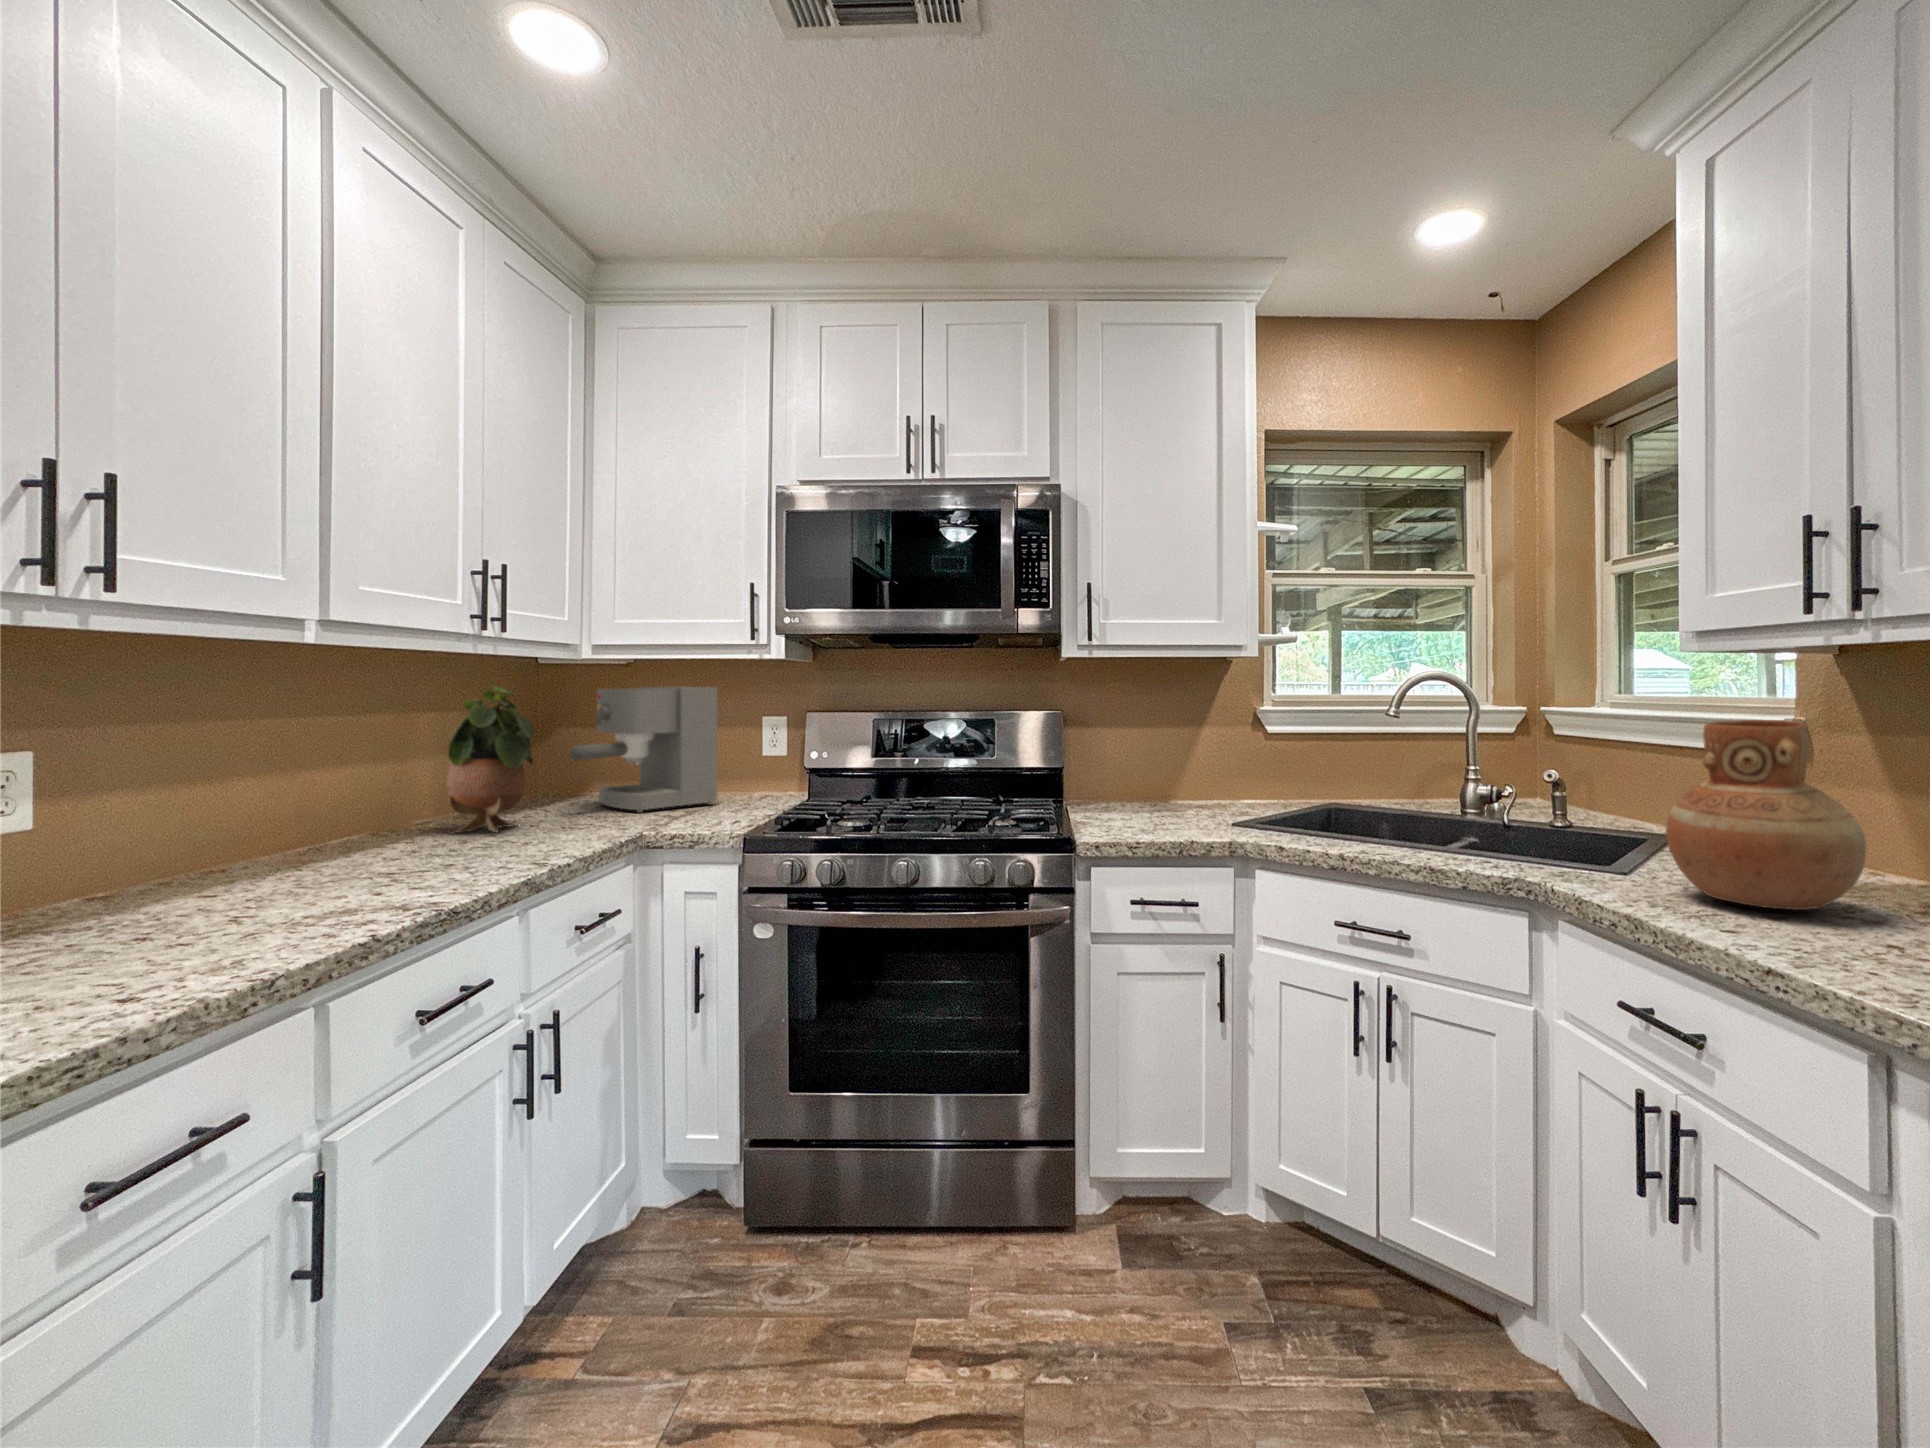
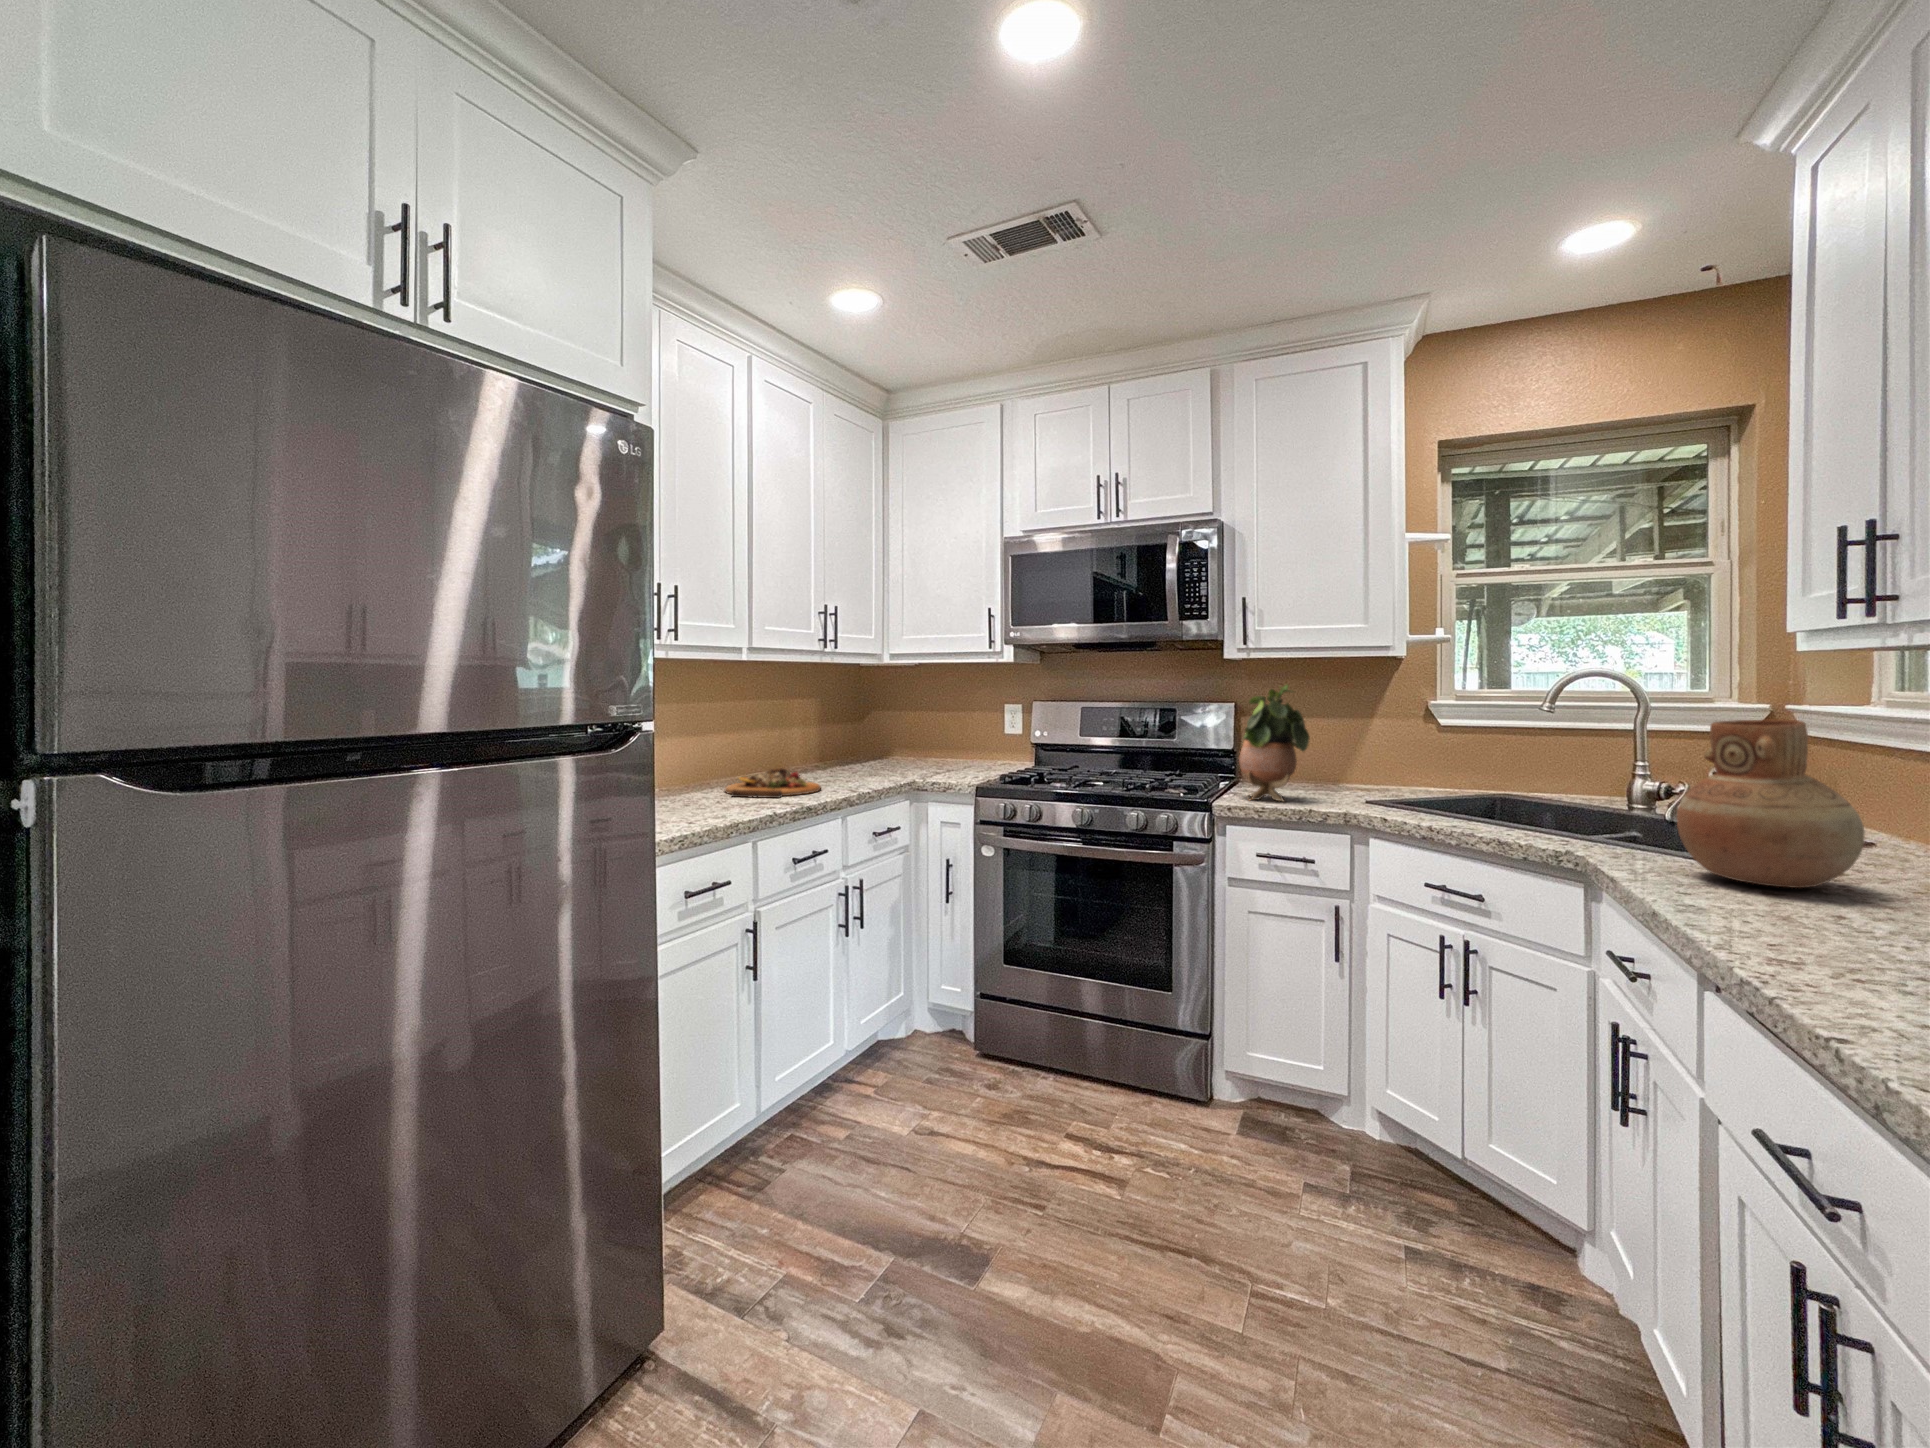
potted plant: present [446,686,535,833] -> present [1239,685,1310,801]
coffee maker: present [571,687,717,813] -> none [876,682,971,769]
cutting board: none [265,834,481,901] -> present [725,768,821,798]

